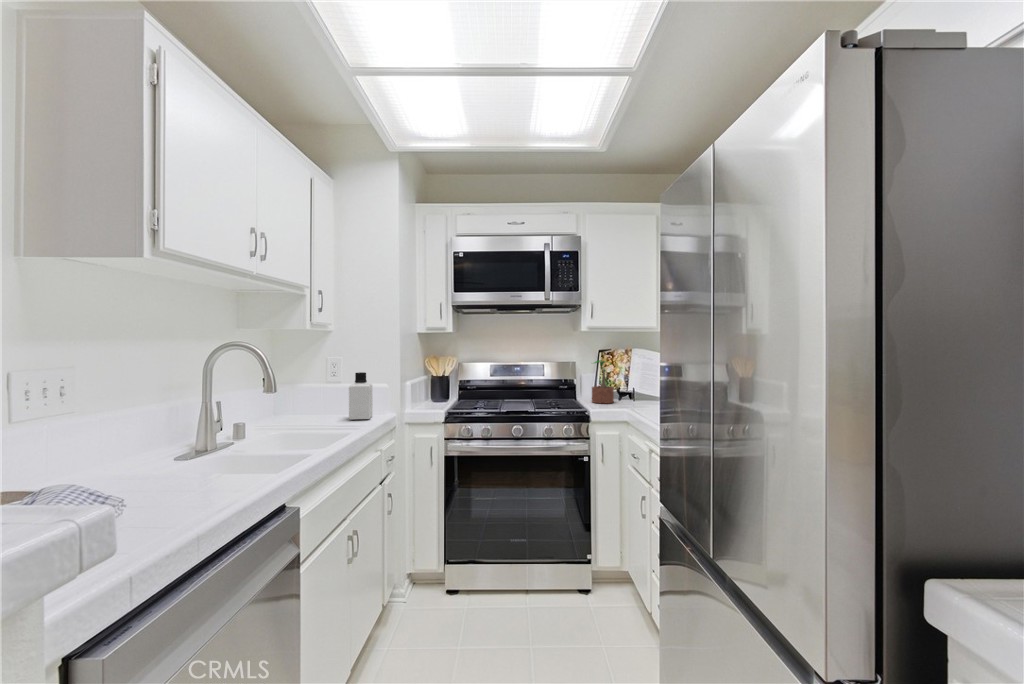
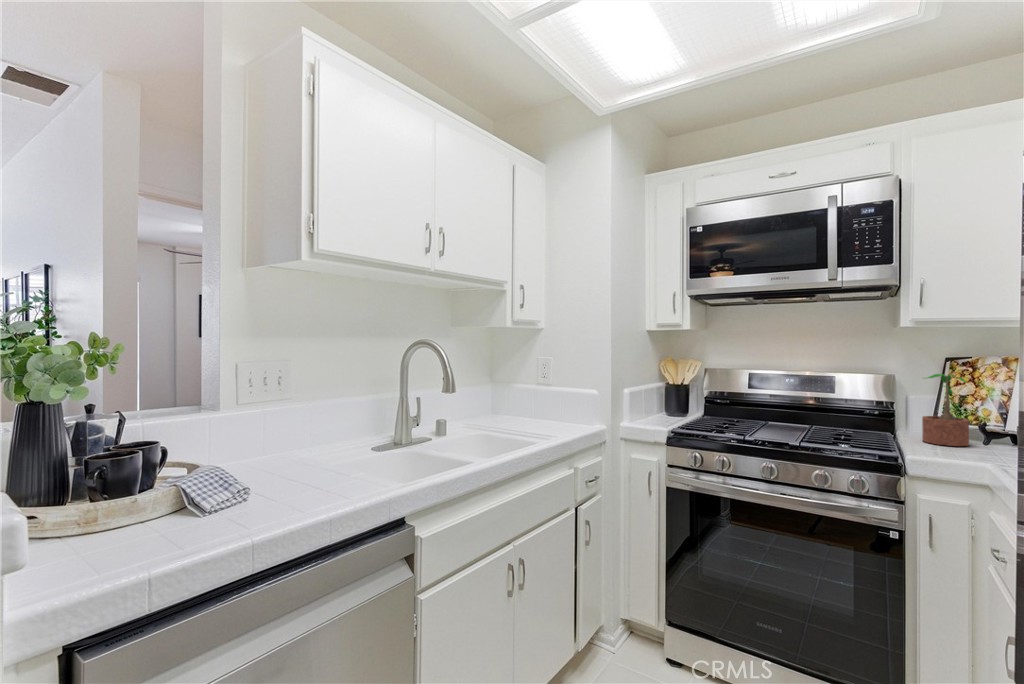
bottle: present [349,372,372,420] -> none [550,376,579,430]

